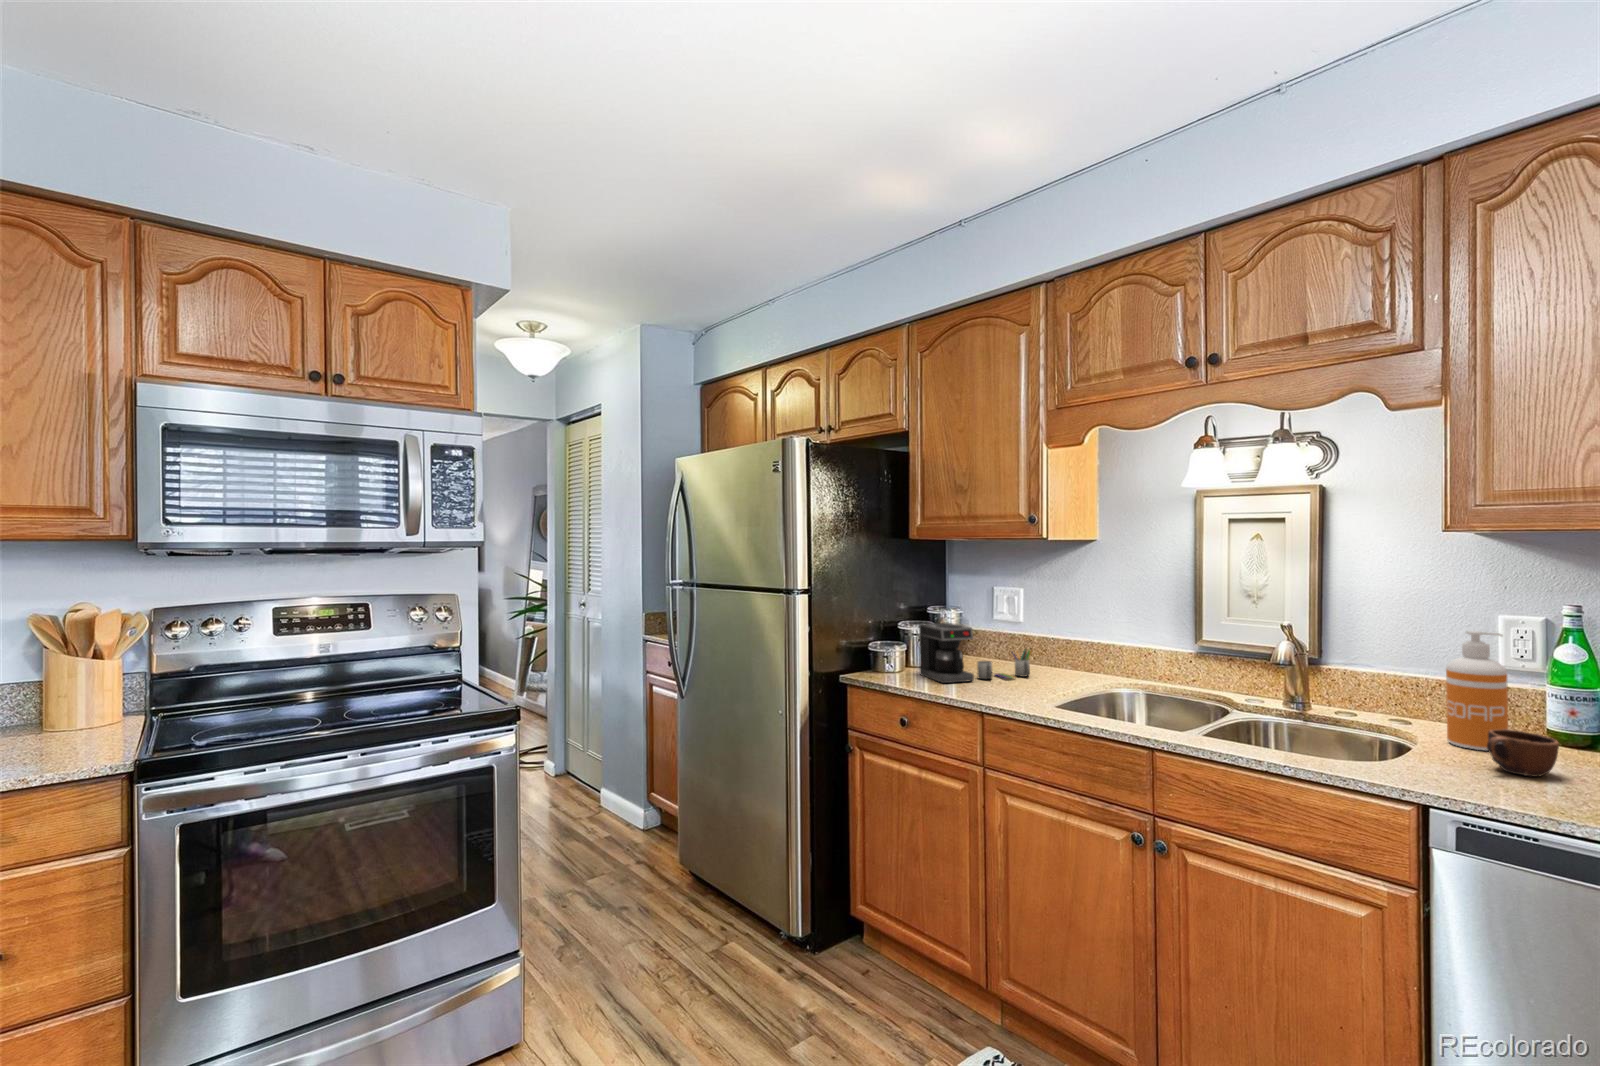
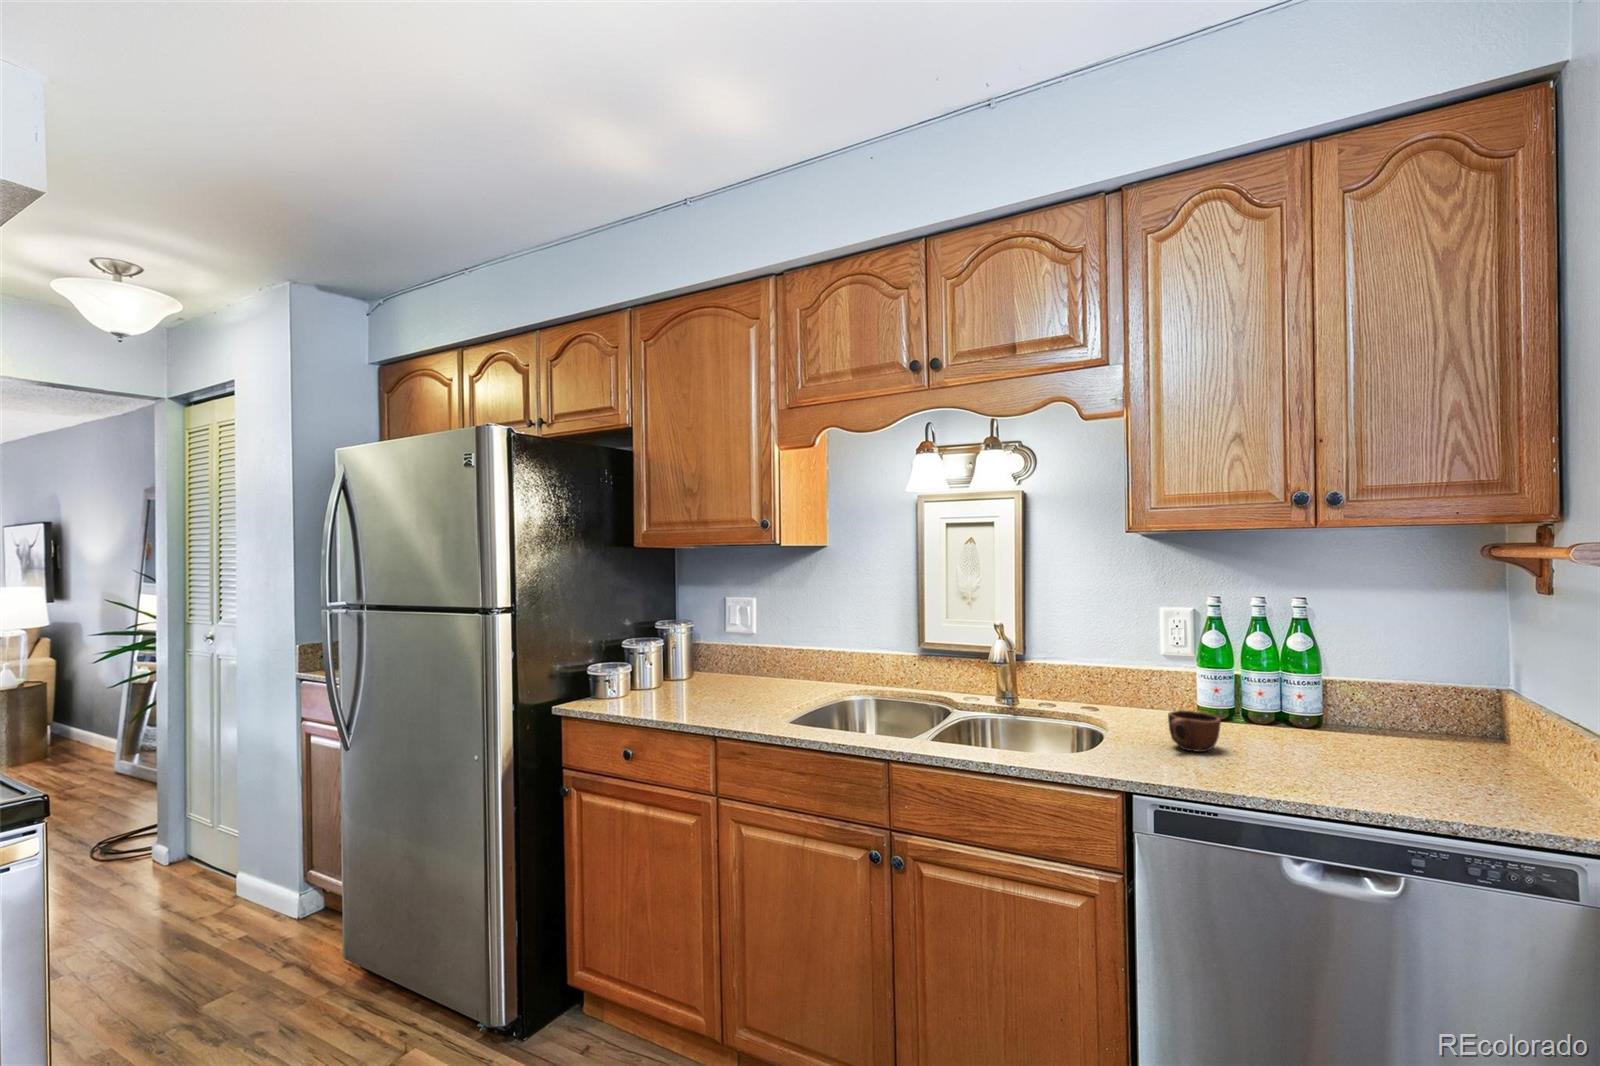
coffee maker: present [919,623,1031,683] -> none [643,639,763,706]
soap dispenser: present [1446,631,1508,751] -> none [1129,622,1177,730]

